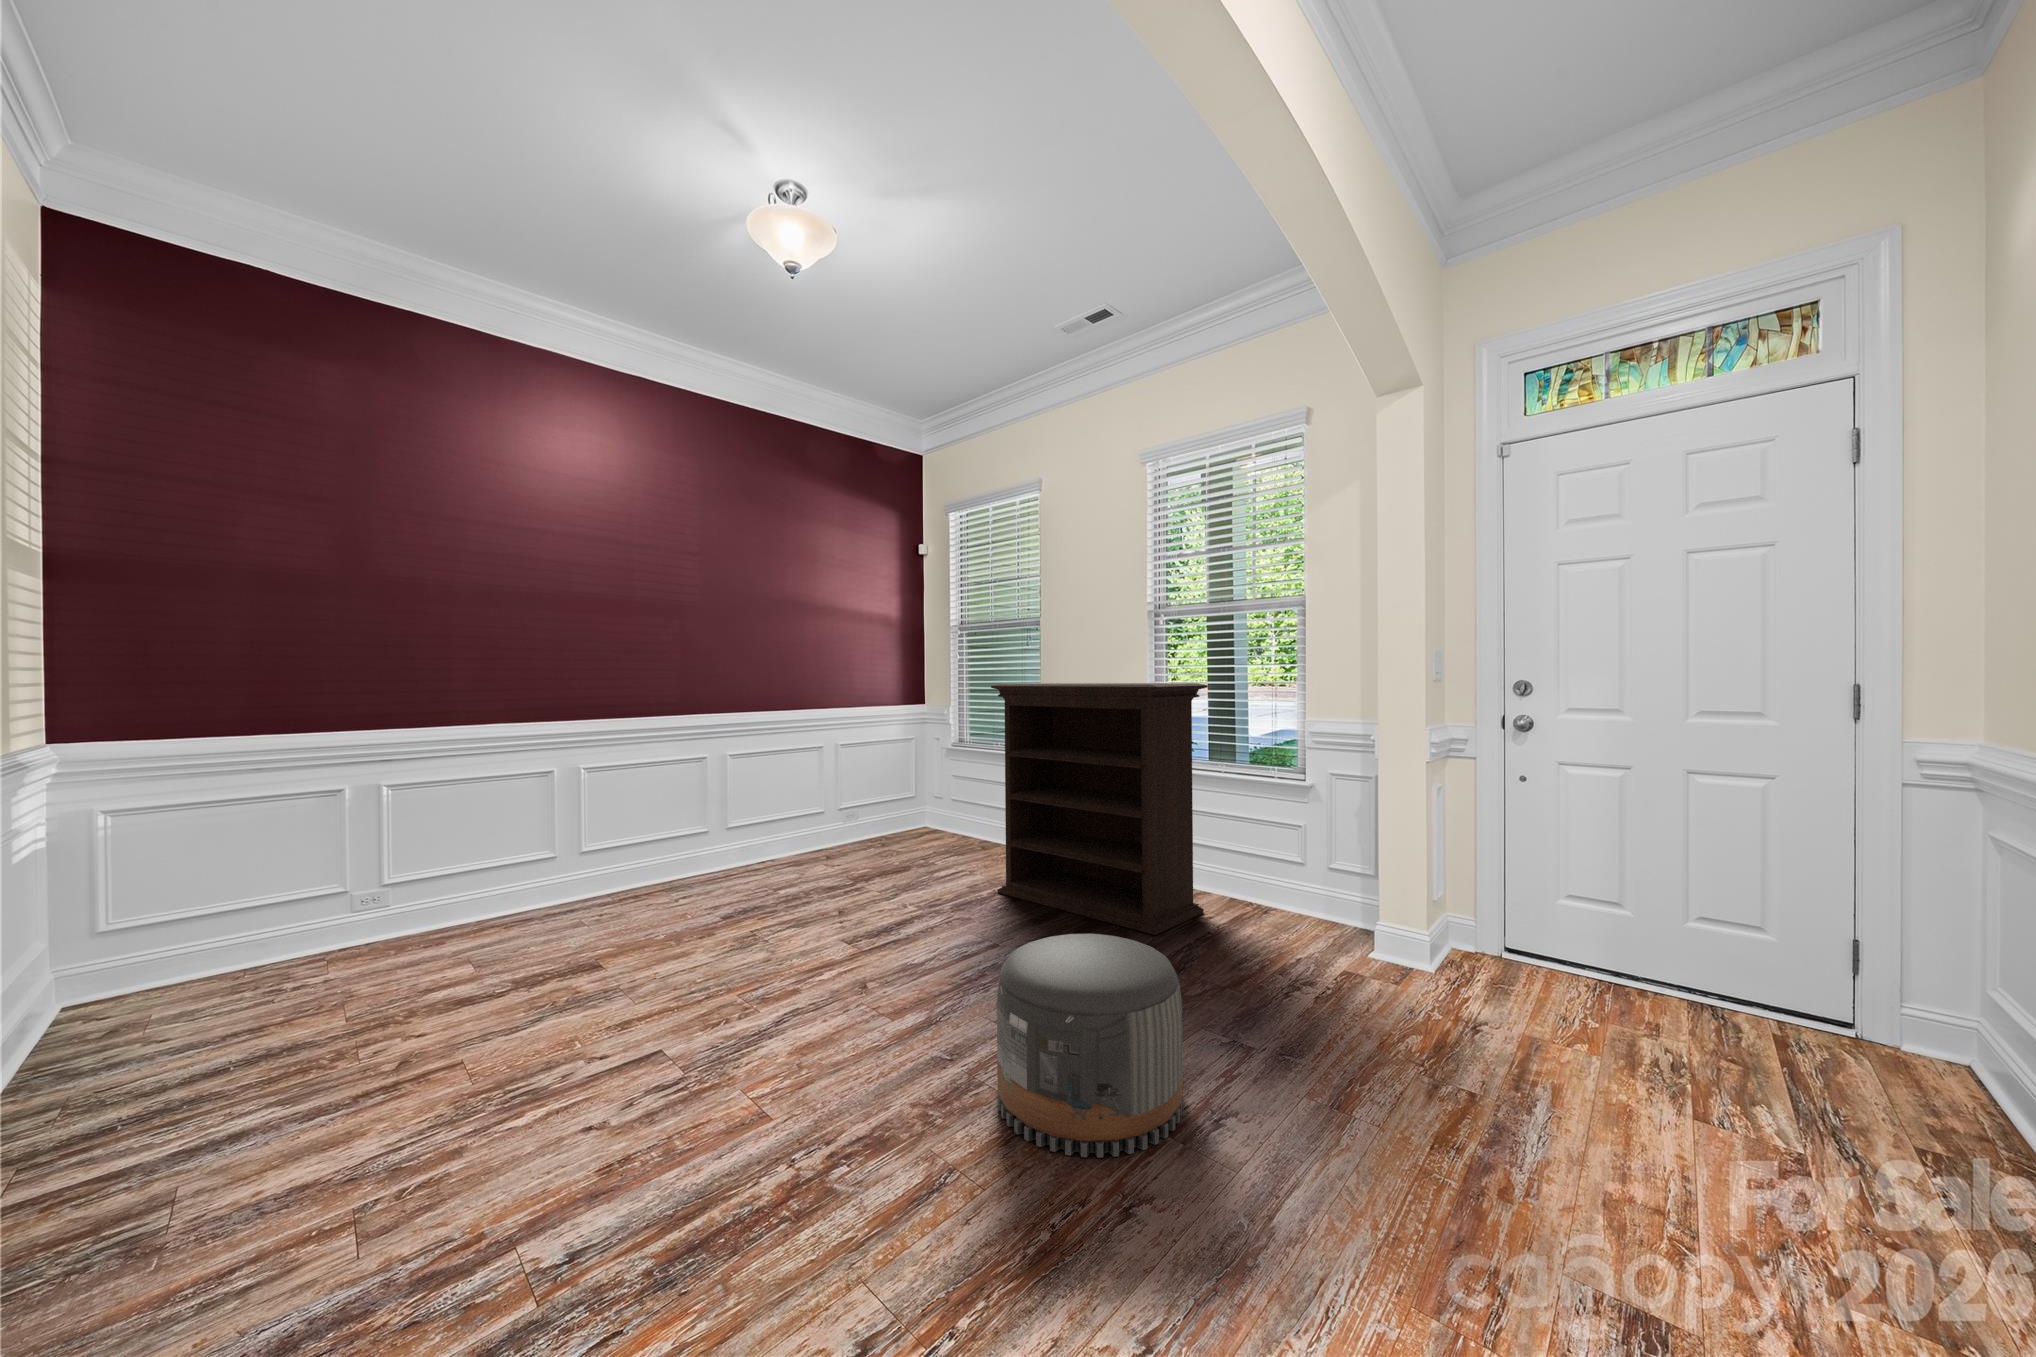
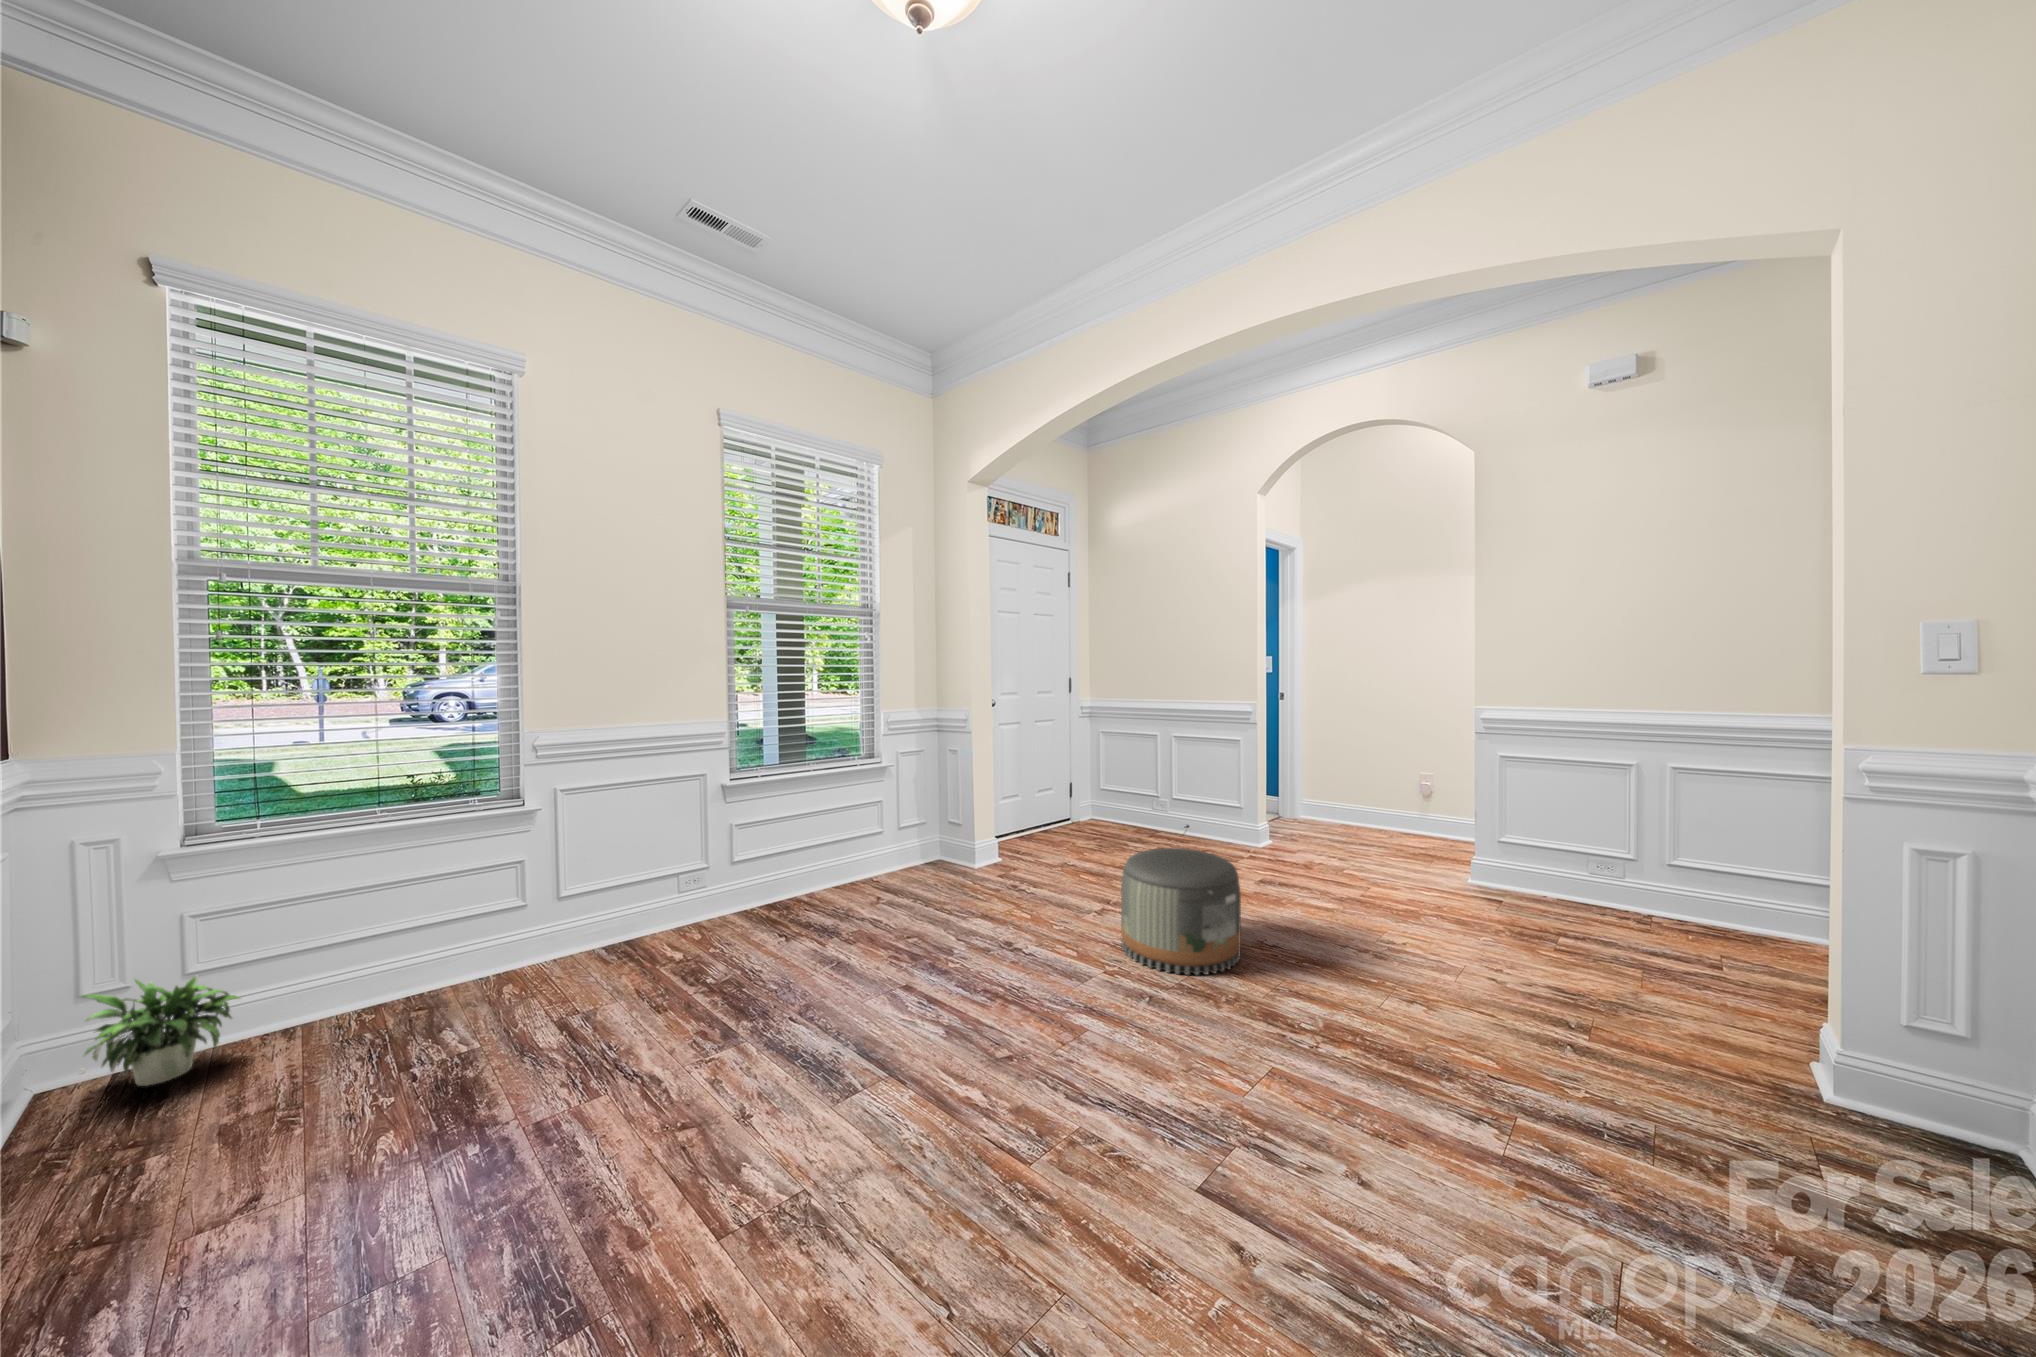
bookshelf: present [991,683,1208,935] -> none [651,687,912,985]
potted plant: none [905,795,950,839] -> present [82,976,240,1086]

